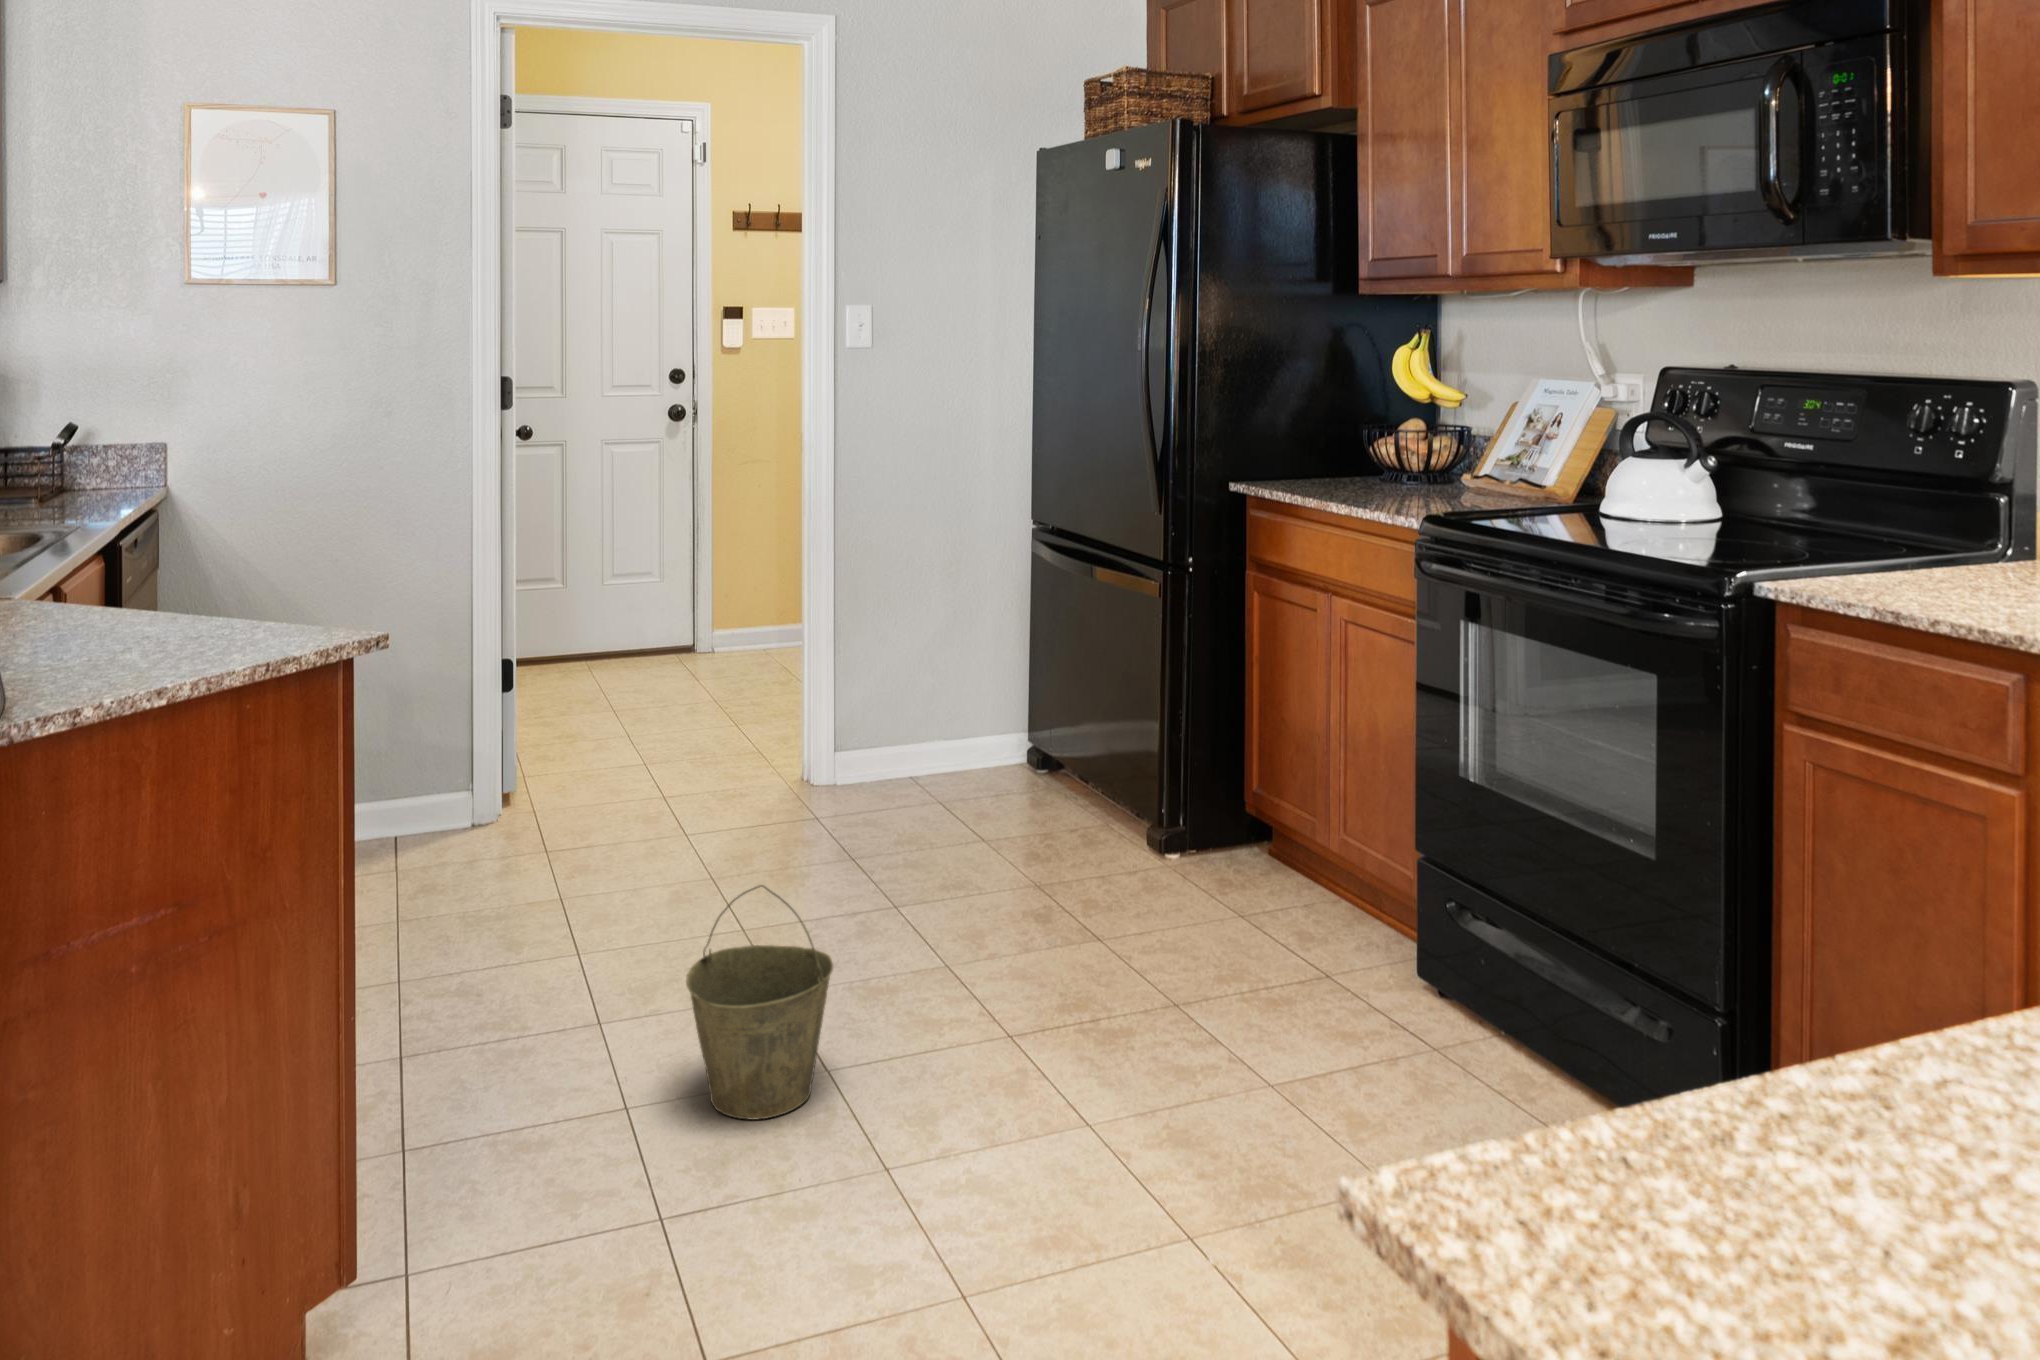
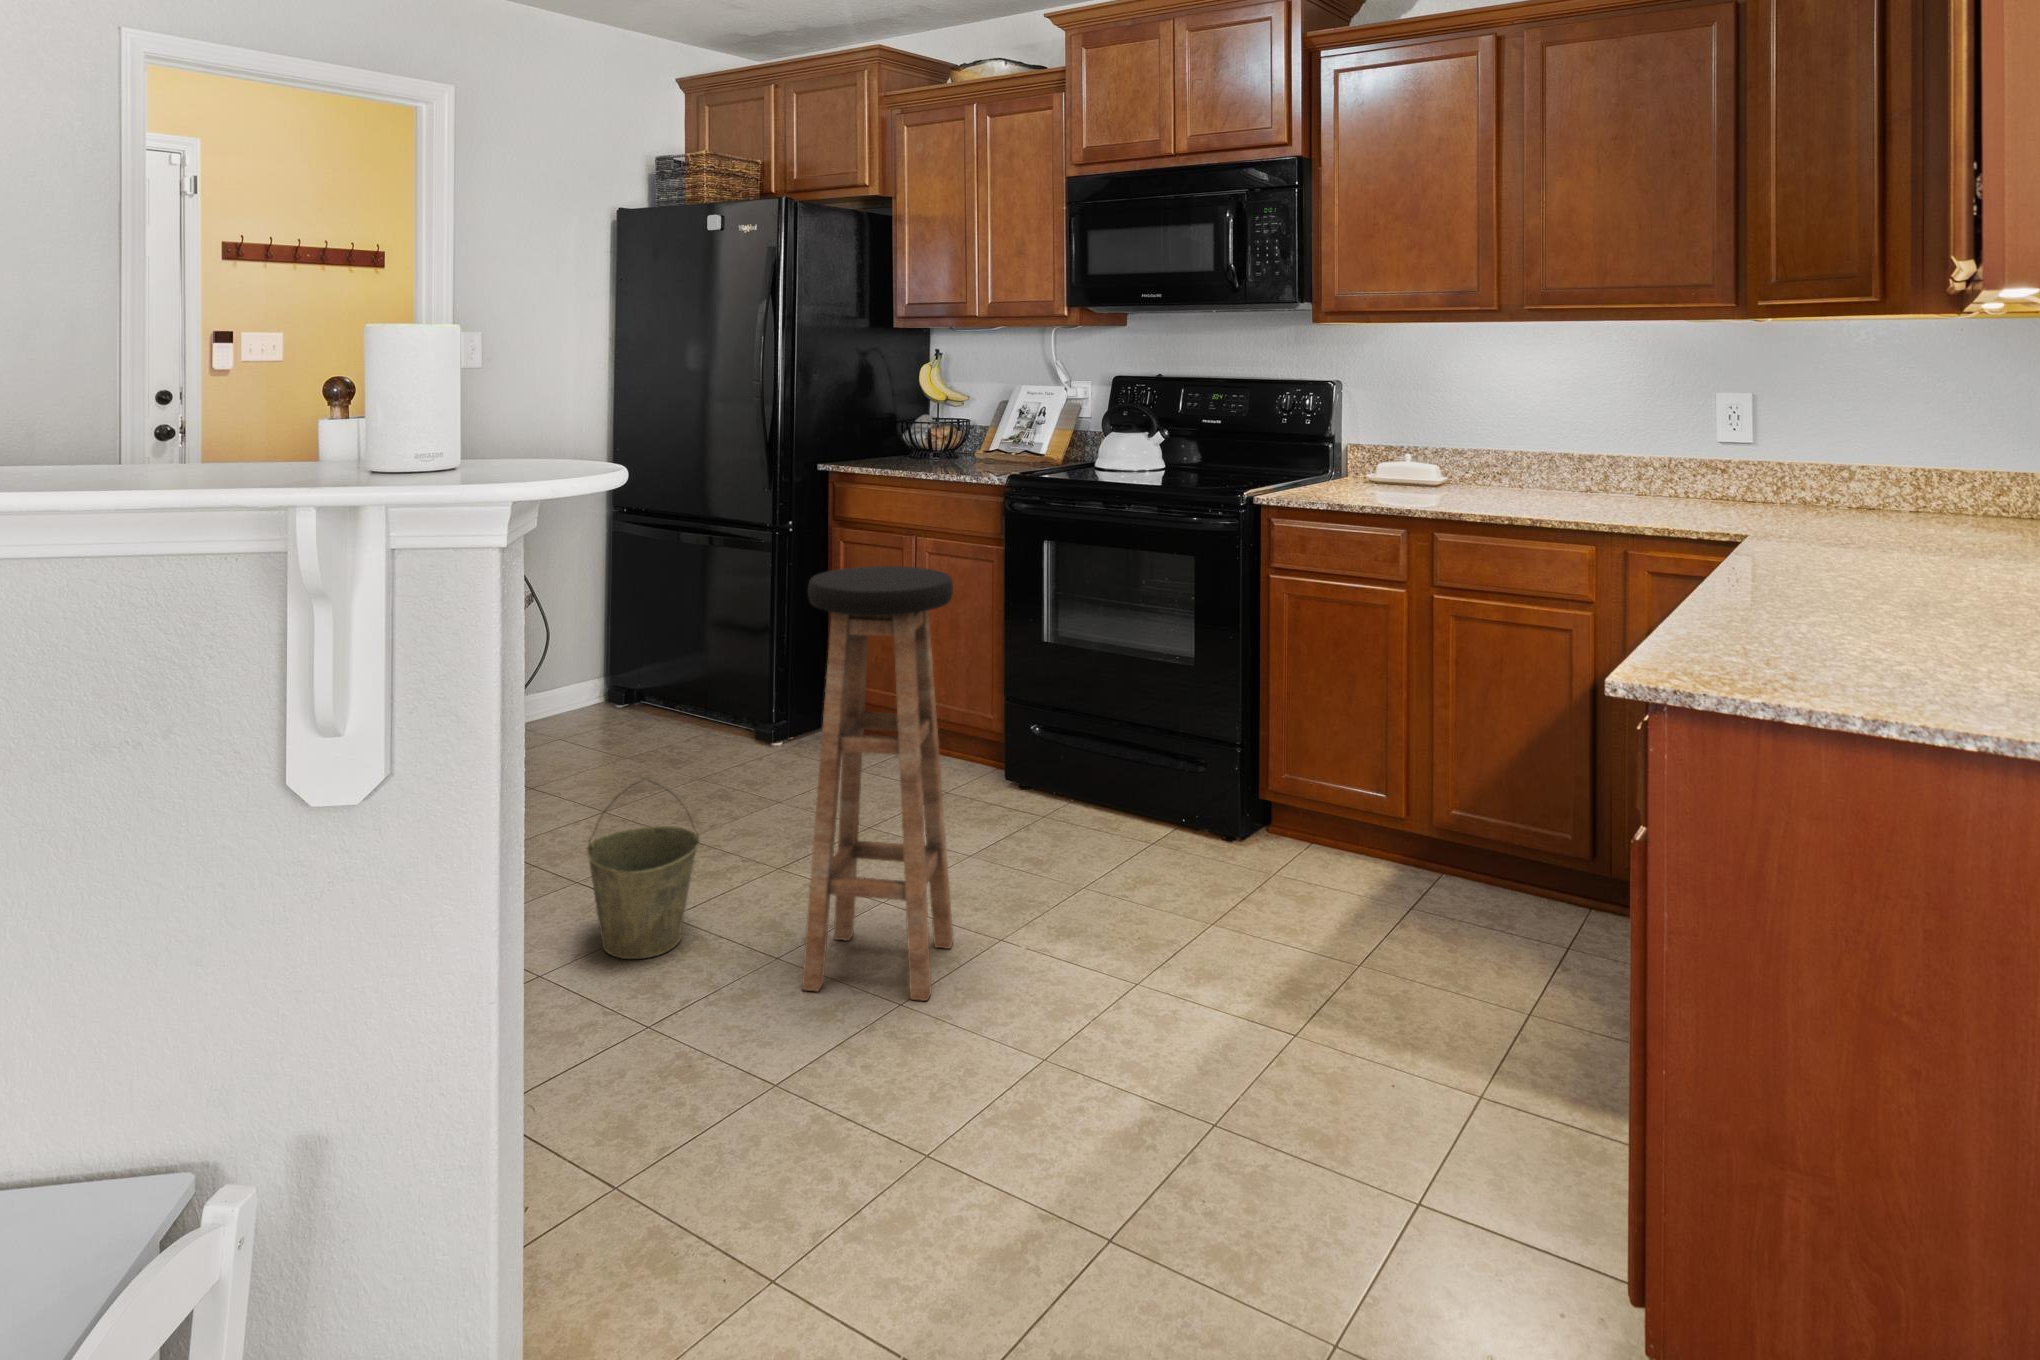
bar stool: none [860,639,1113,1296] -> present [802,566,953,1001]

